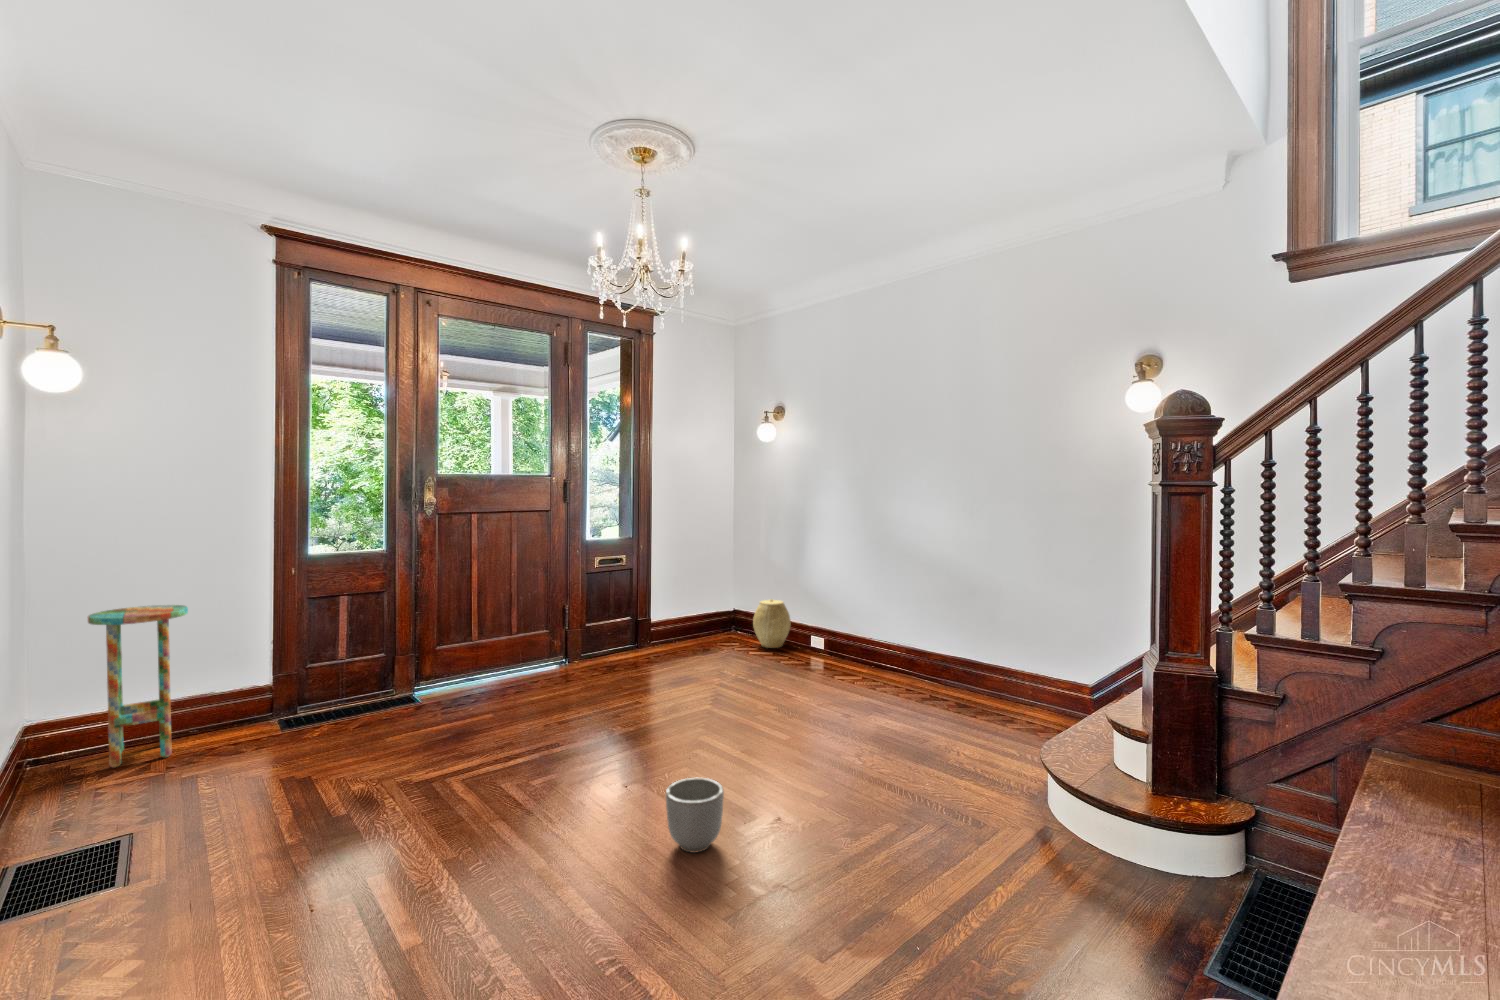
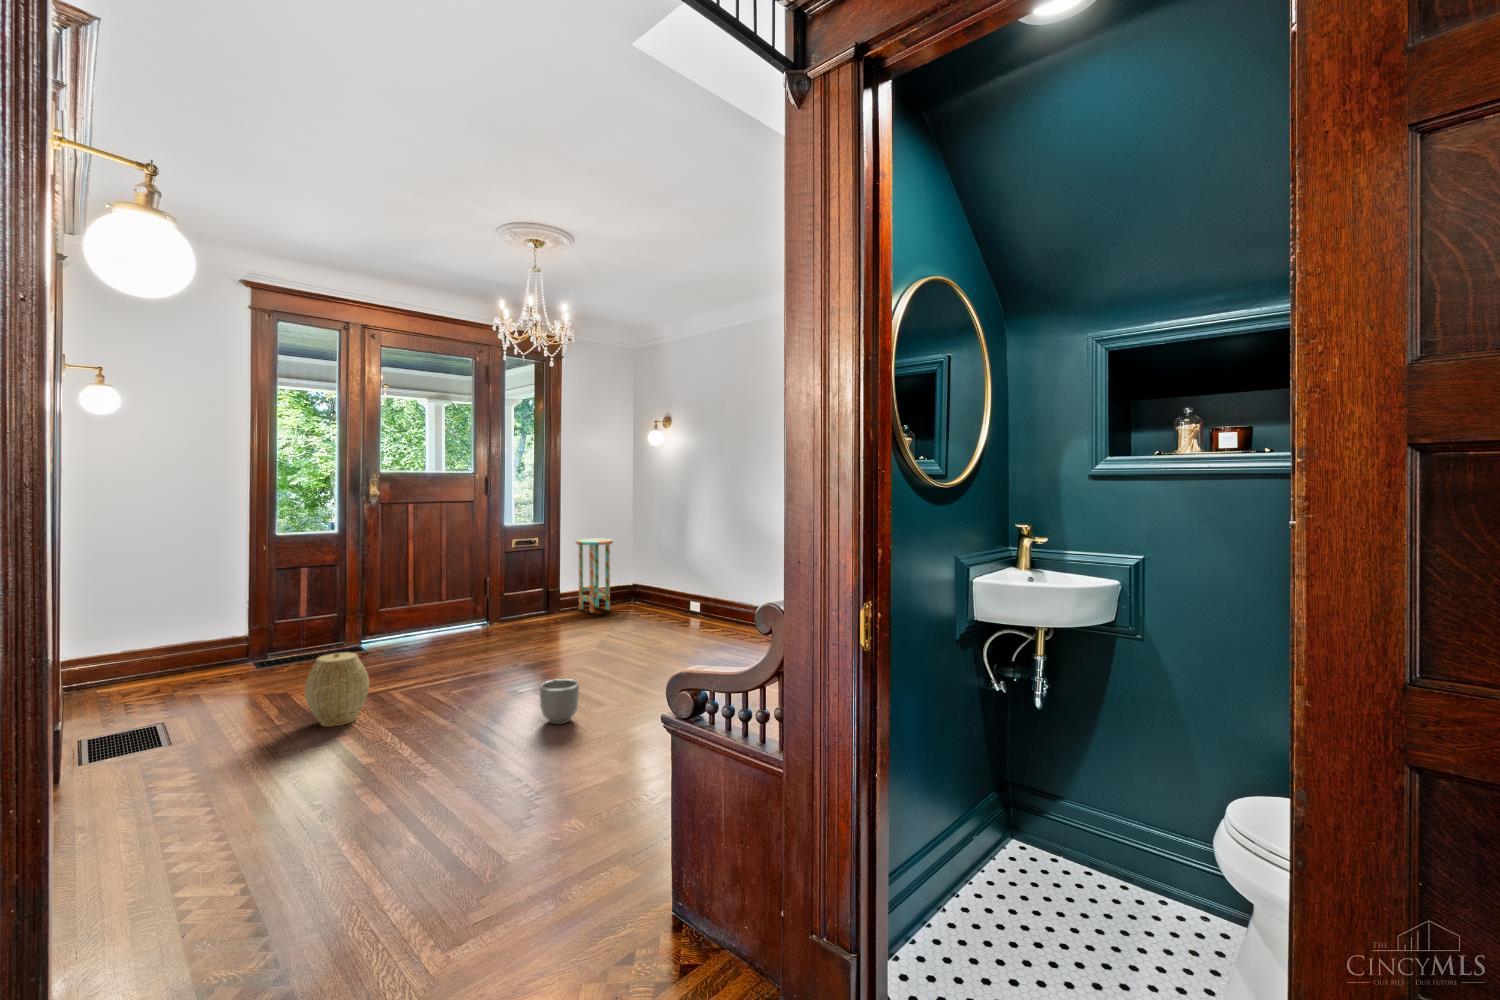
woven basket: present [753,599,791,648] -> present [305,652,369,727]
side table: present [88,605,188,767] -> present [576,539,613,613]

